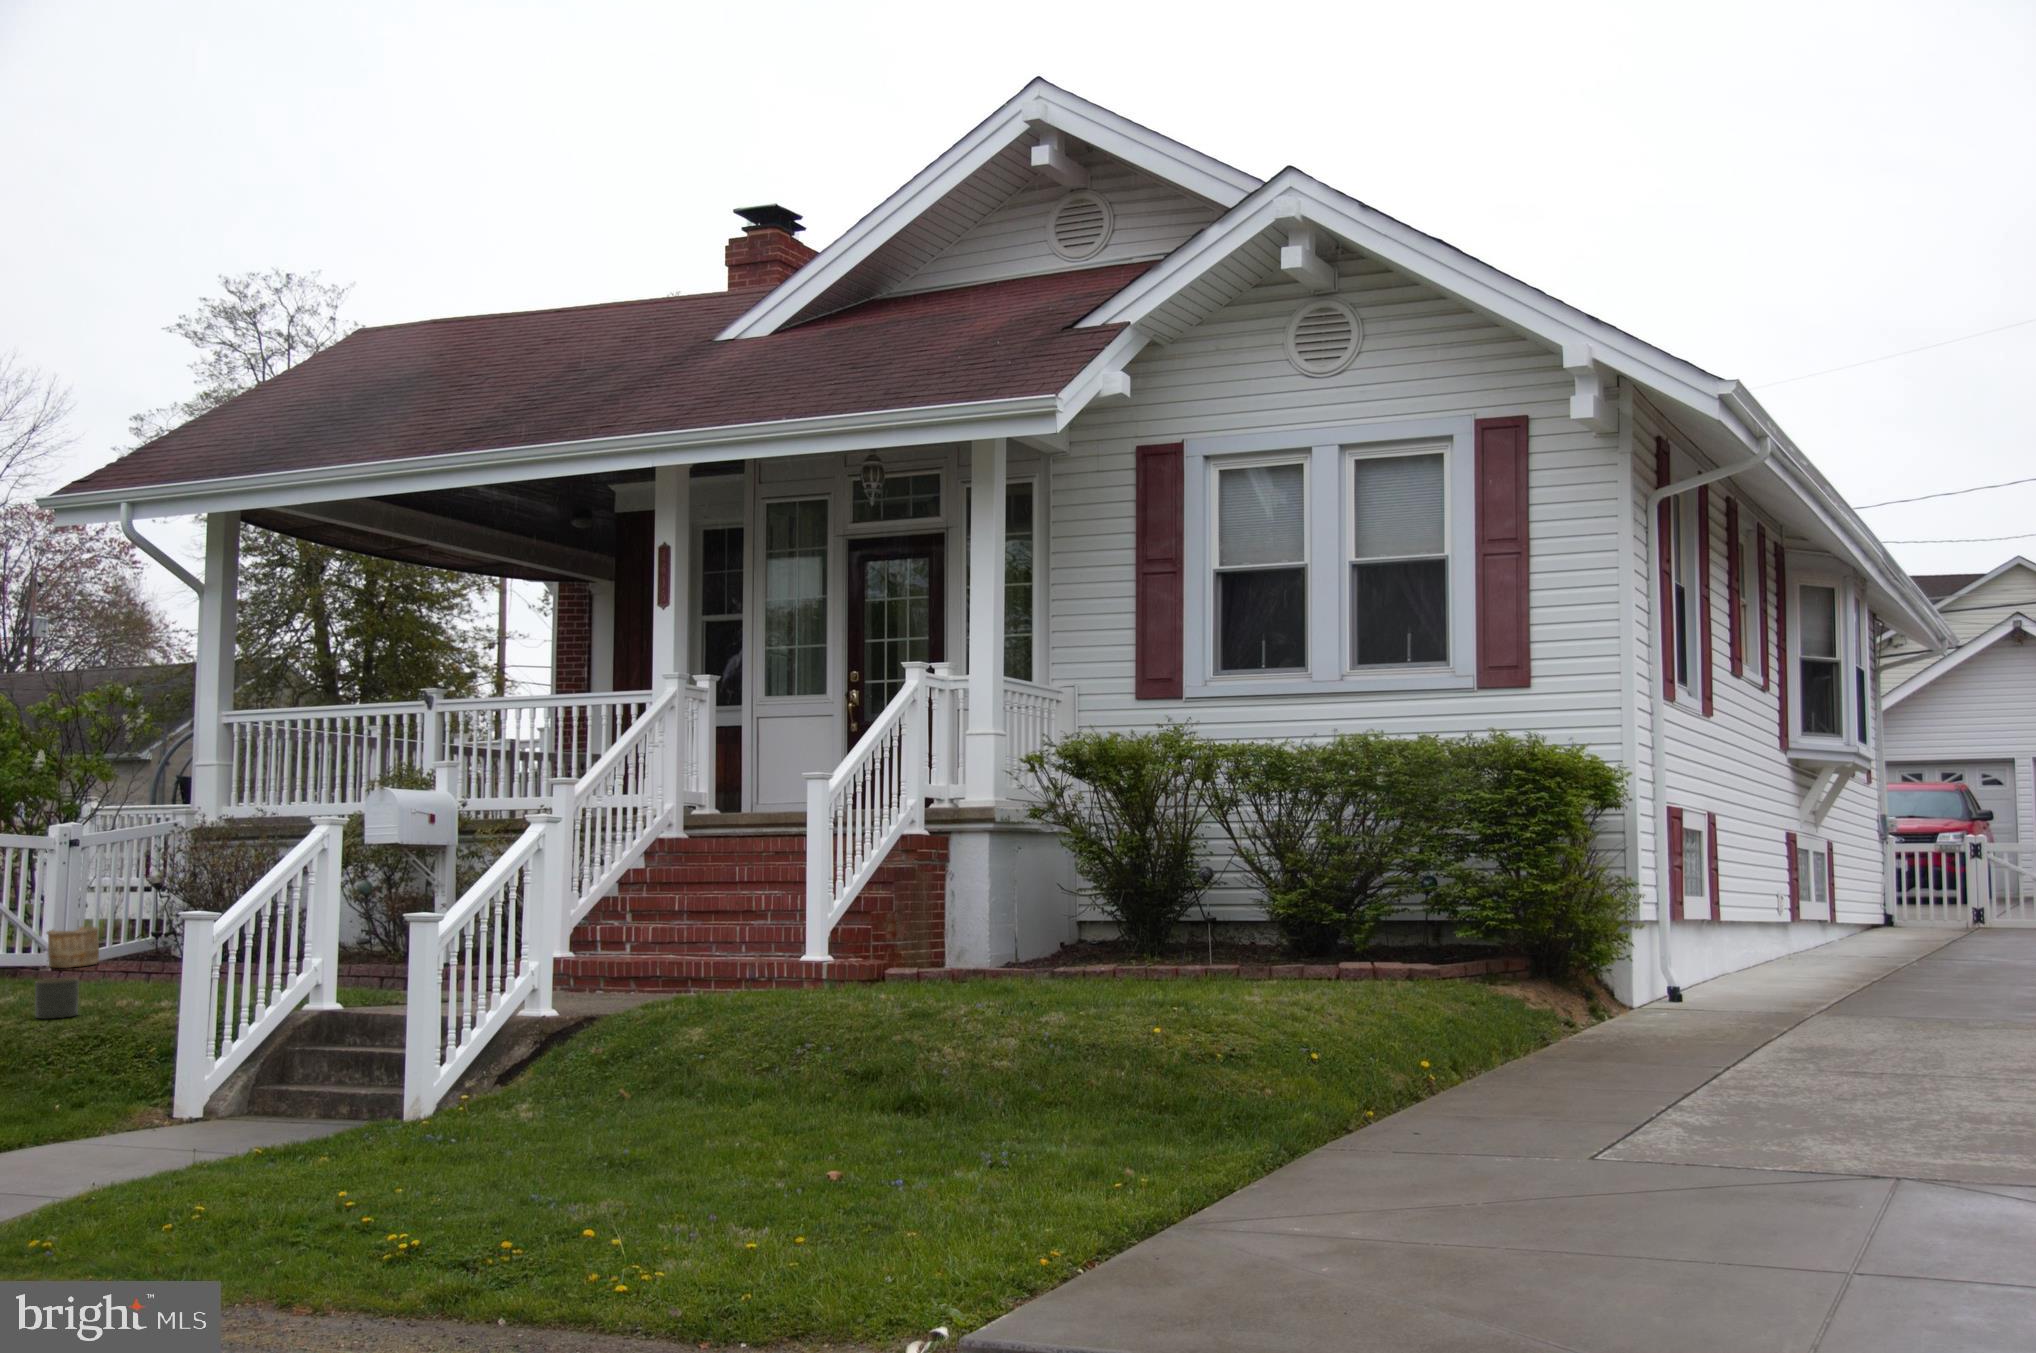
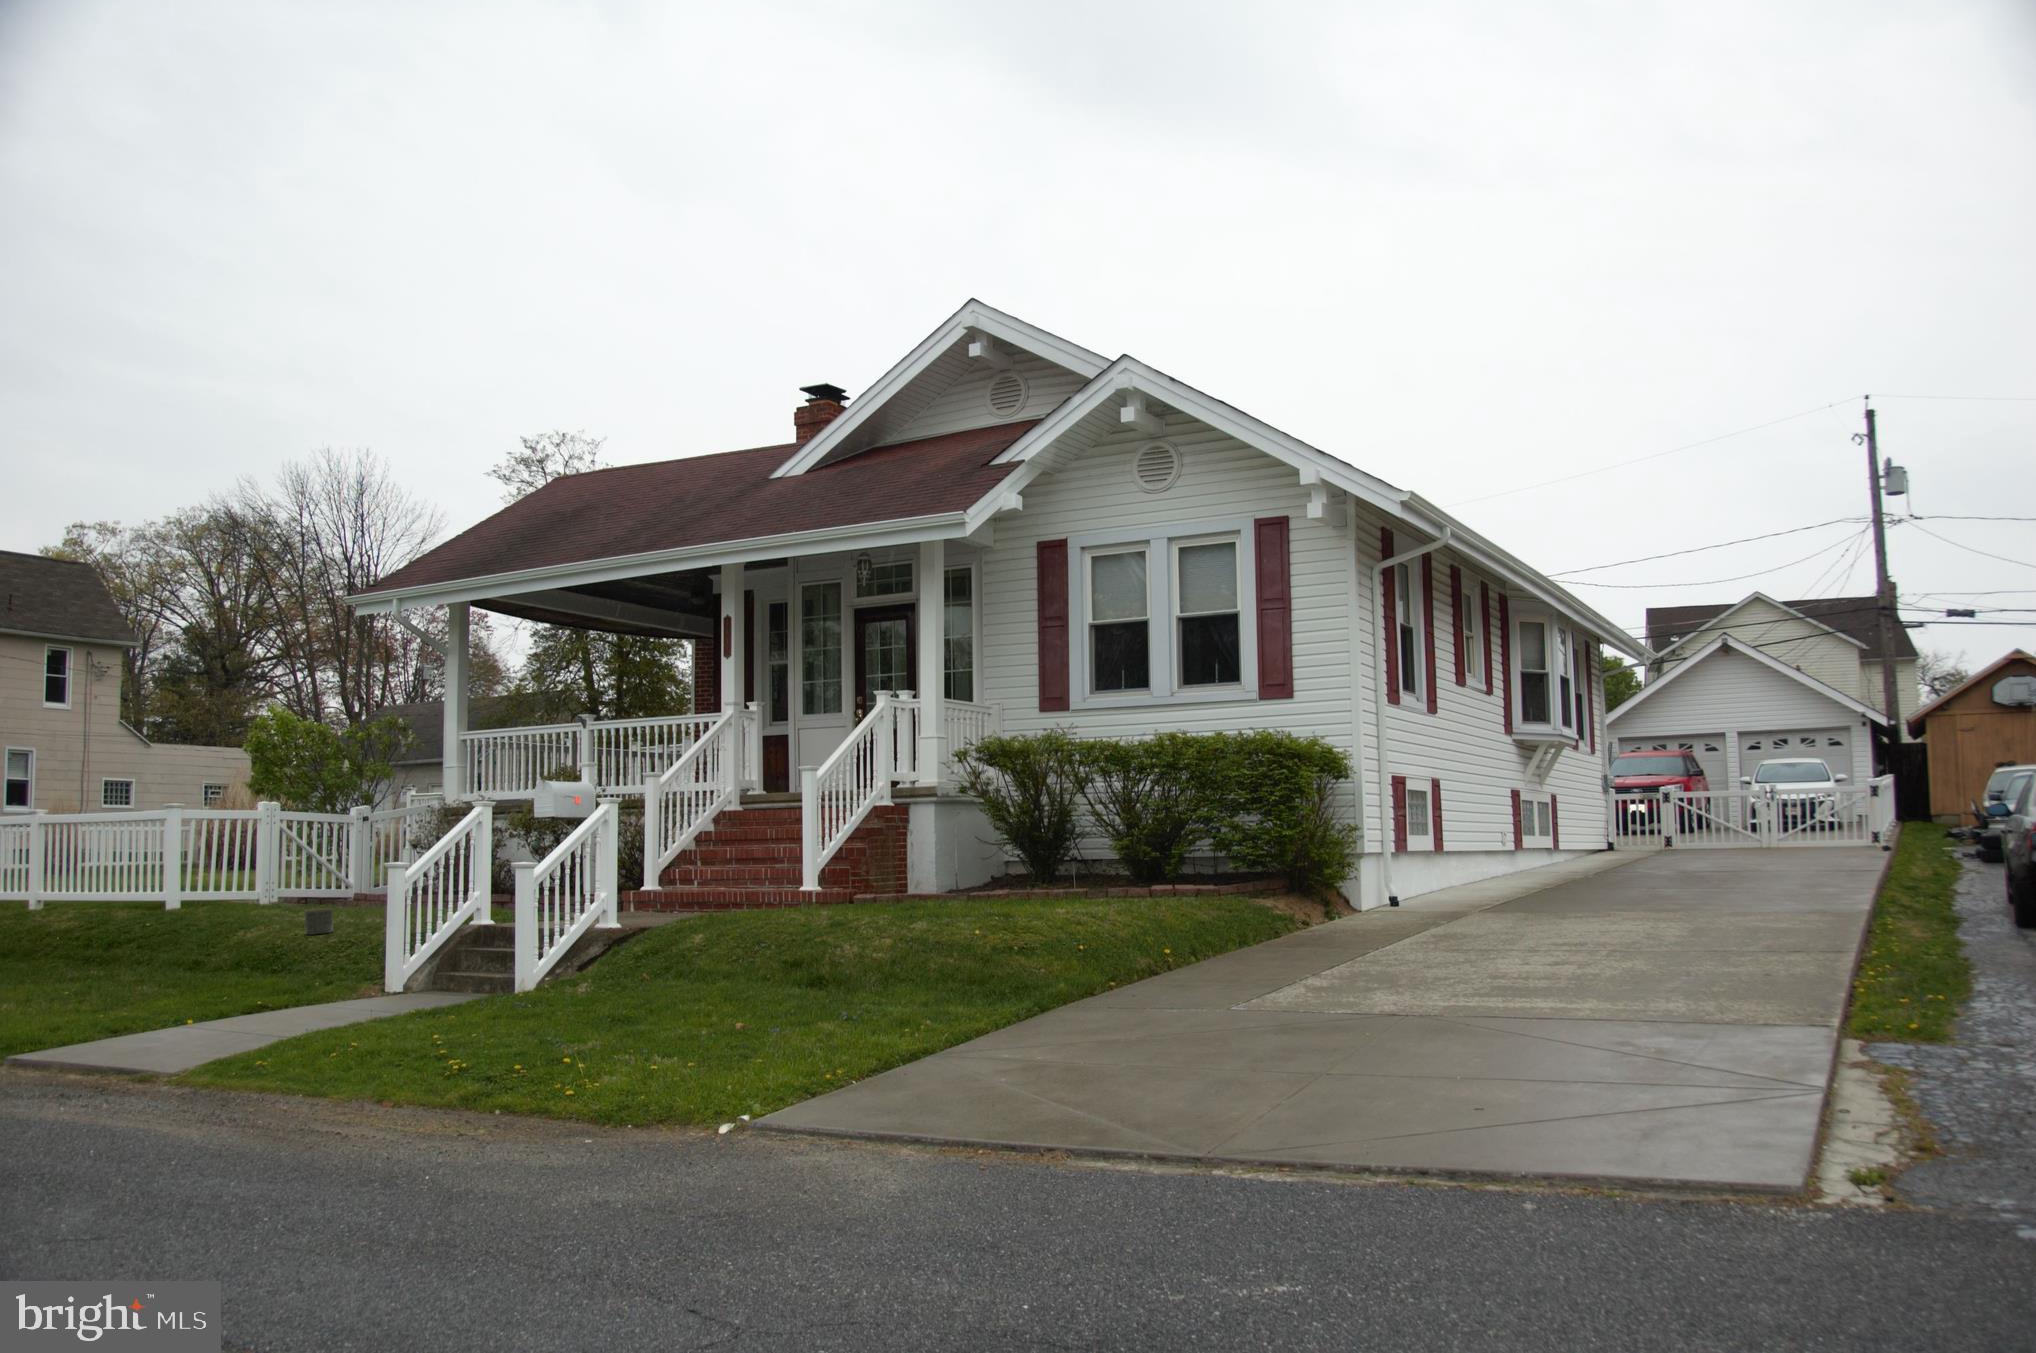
wooden bucket: present [47,926,99,968] -> none [328,875,364,902]

